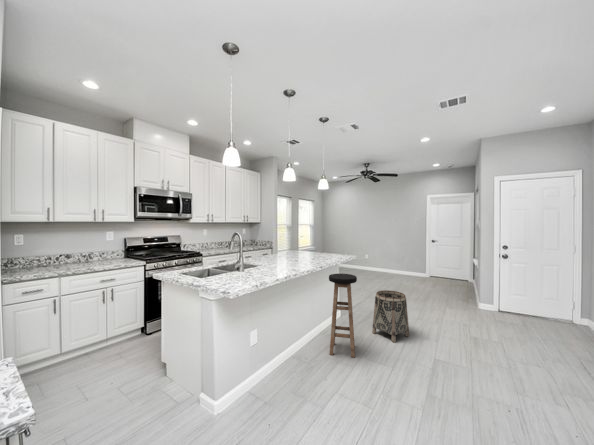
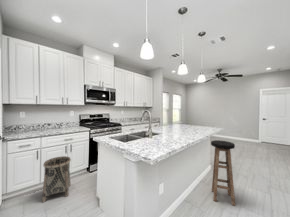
basket: present [372,290,409,342] -> present [42,156,71,202]

